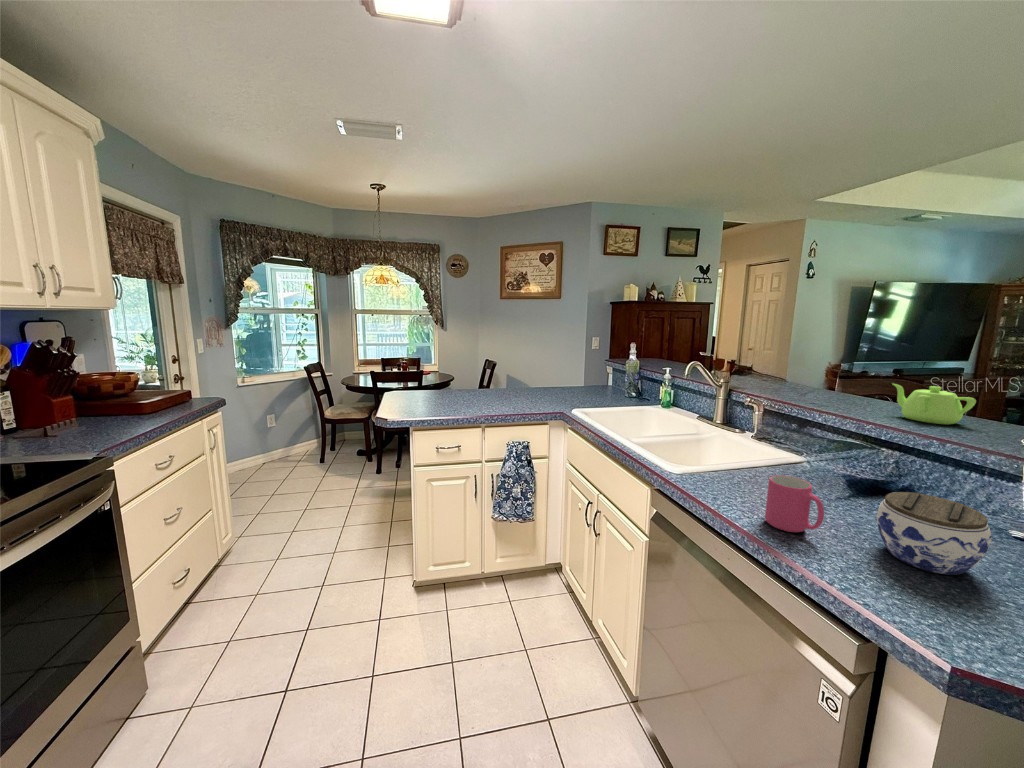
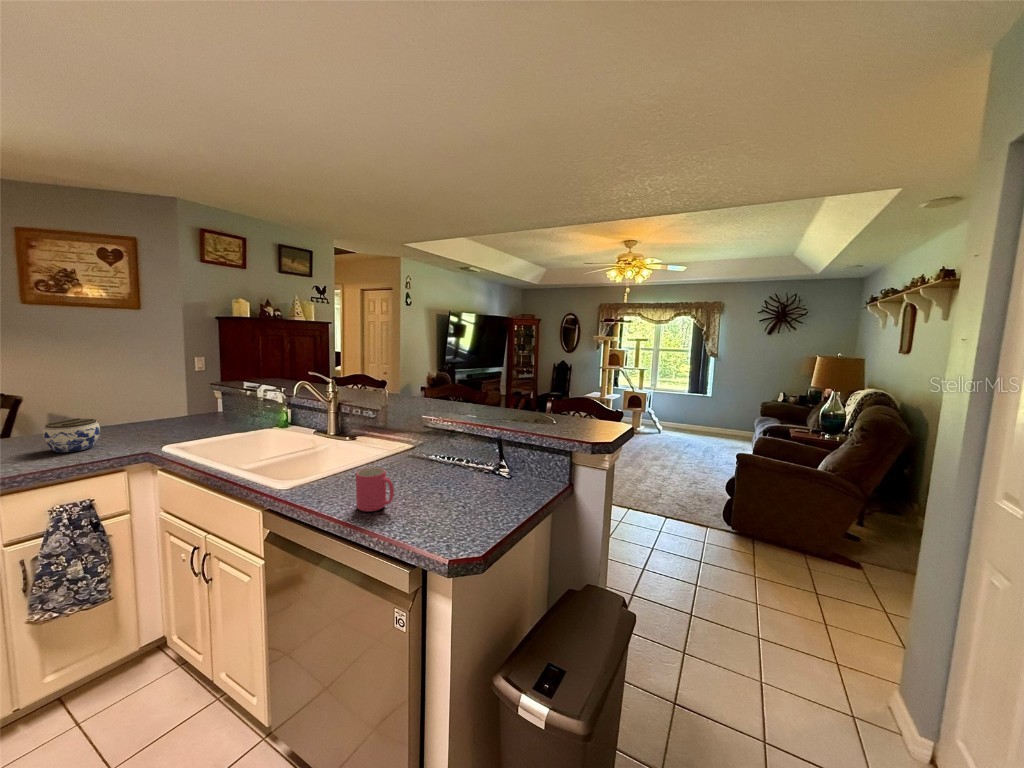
teapot: present [893,384,976,425] -> none [446,387,486,411]
jar: present [877,492,991,575] -> present [43,418,100,453]

